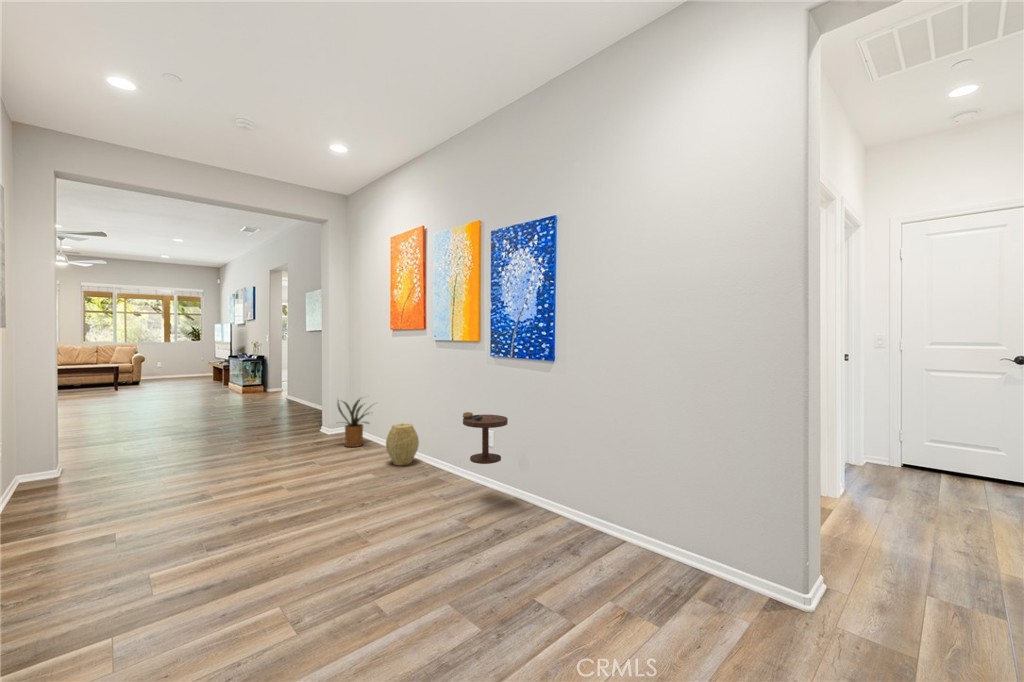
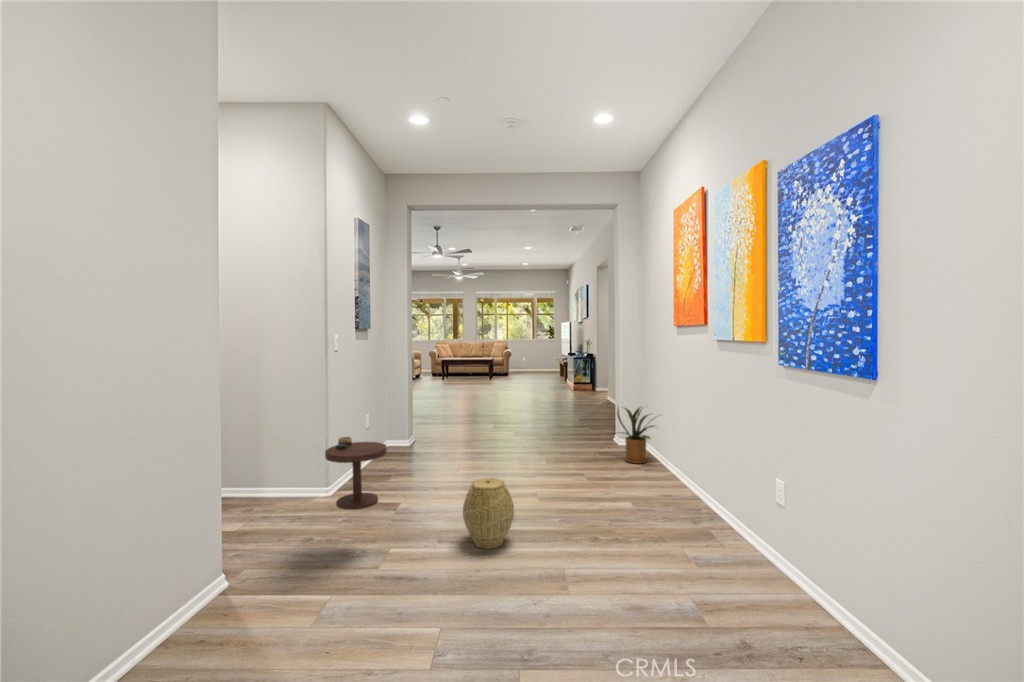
side table: present [463,412,508,464] -> present [325,437,387,510]
woven basket: present [386,424,419,465] -> present [463,478,514,549]

